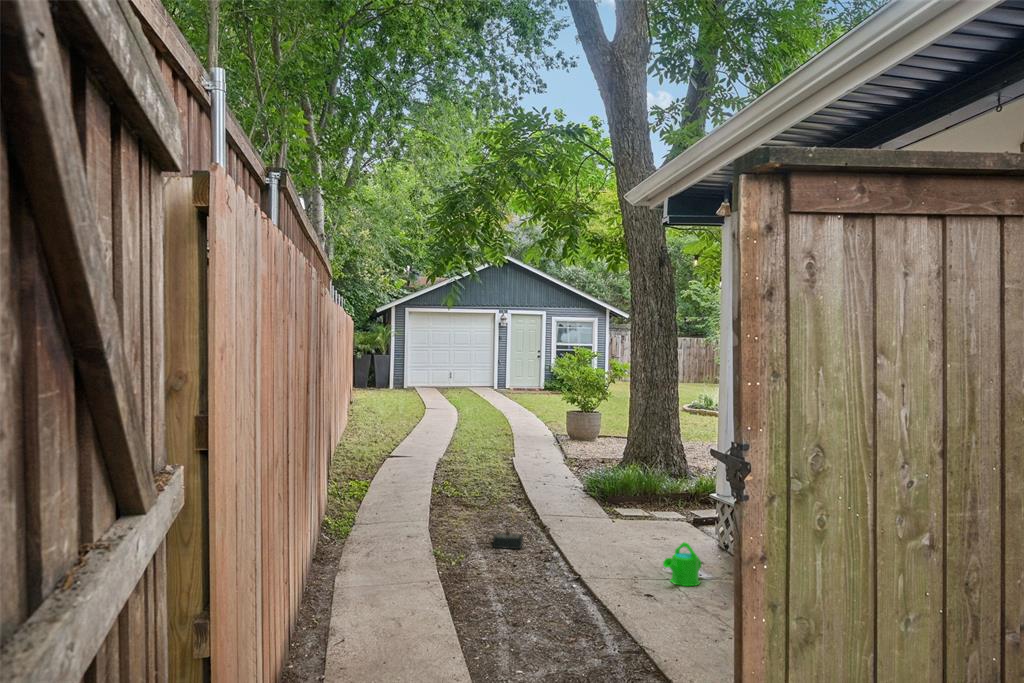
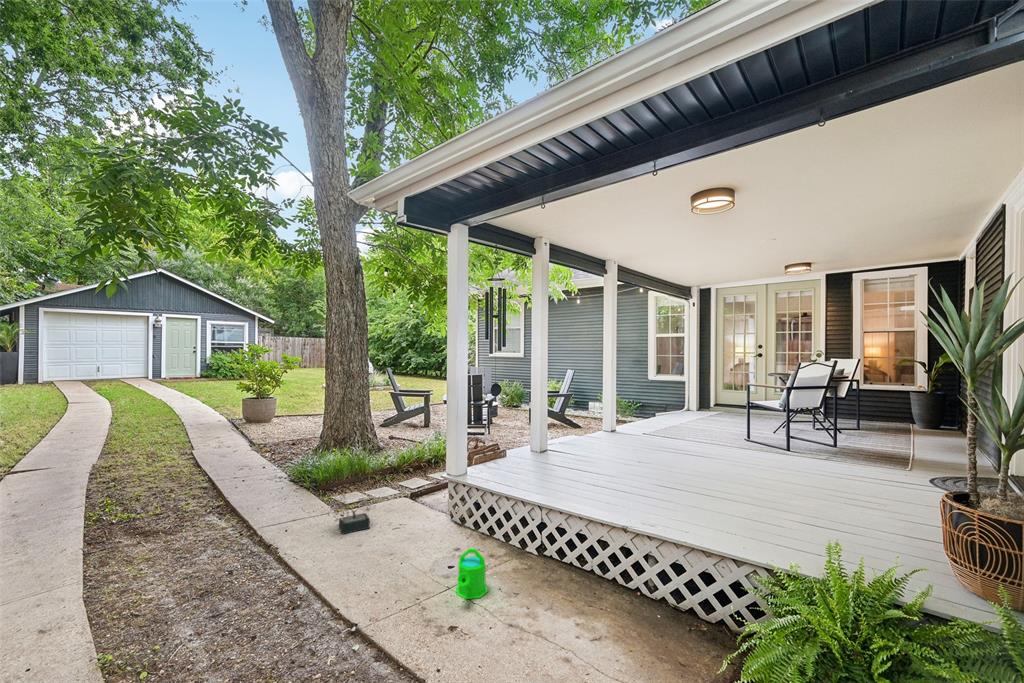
decorative plant: present [484,506,529,549] -> present [328,494,375,534]

